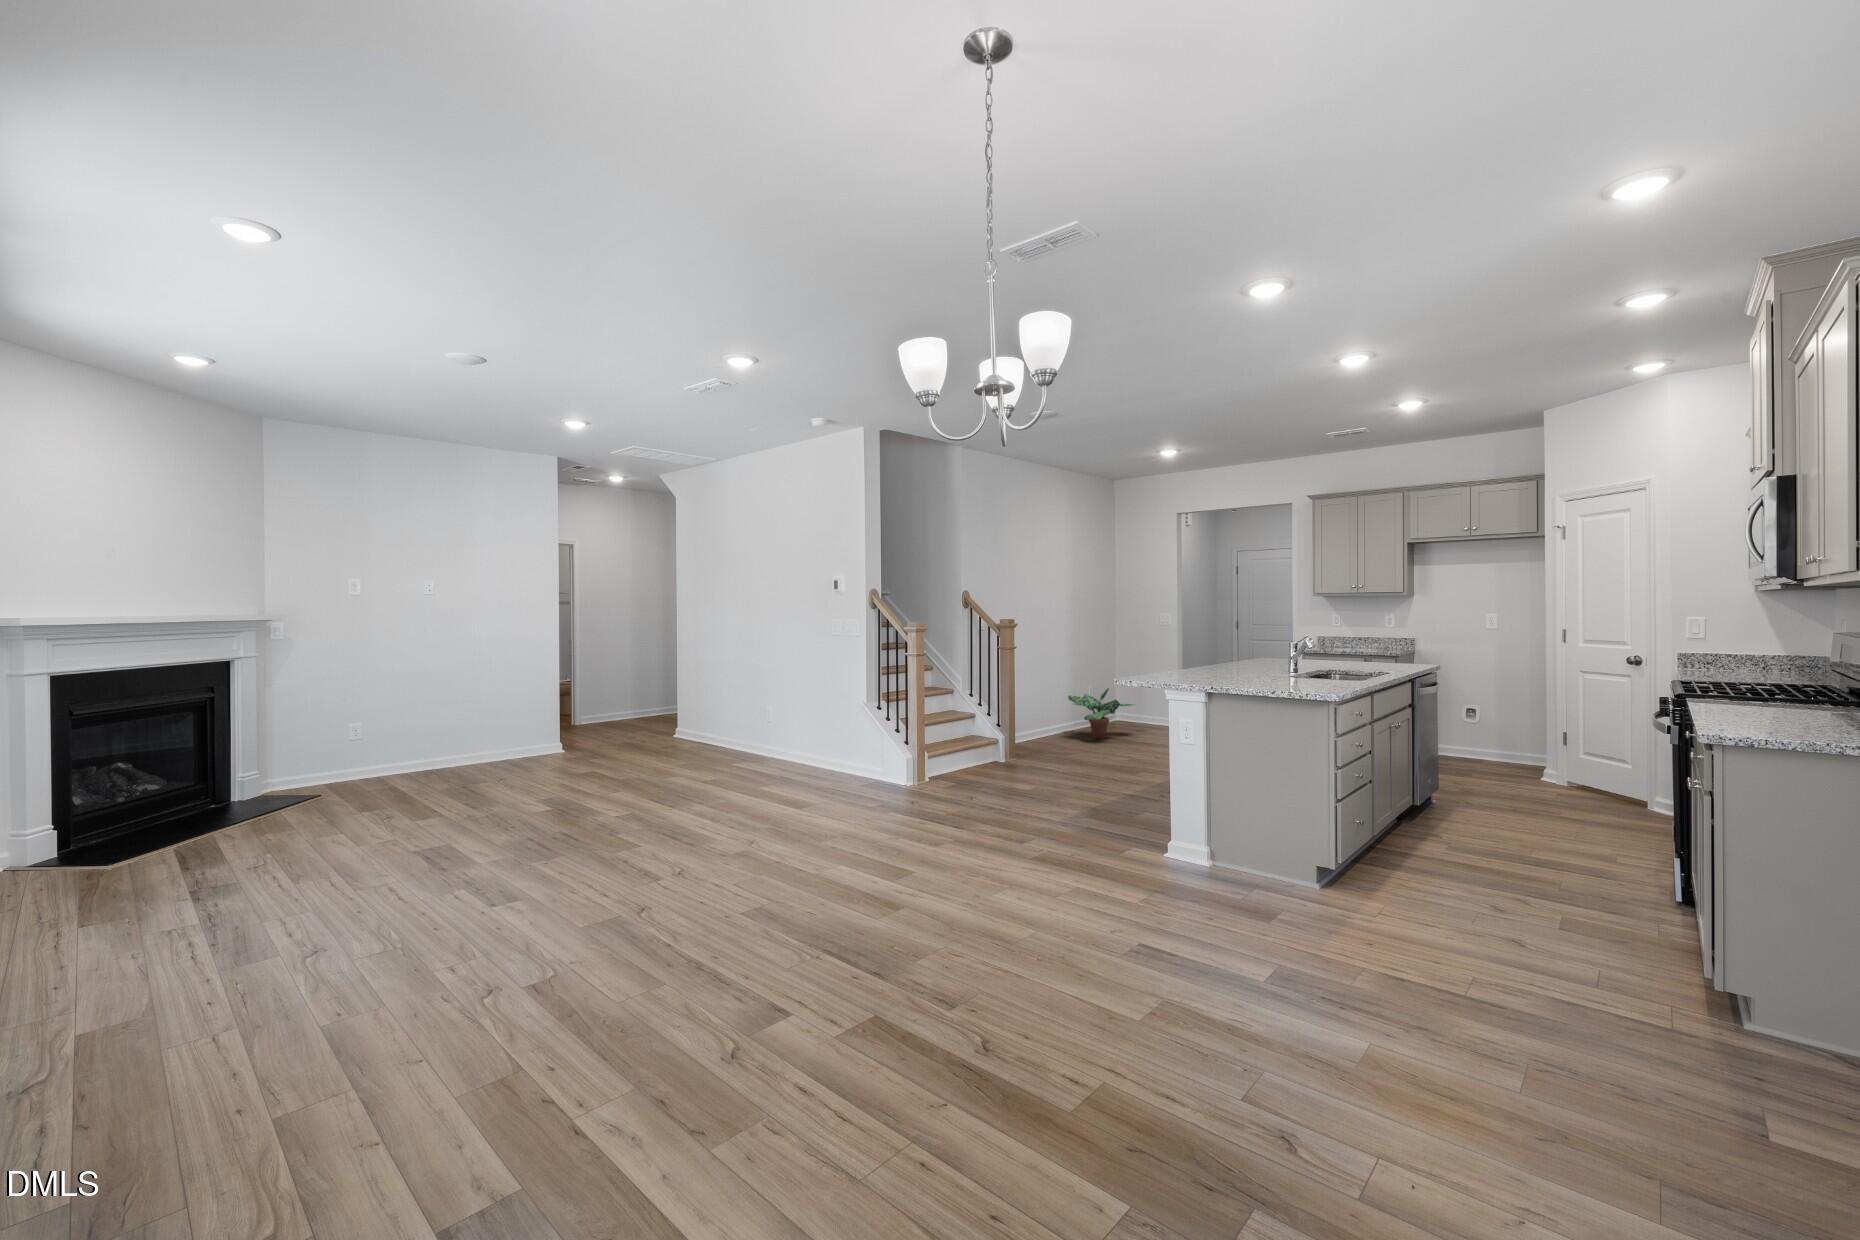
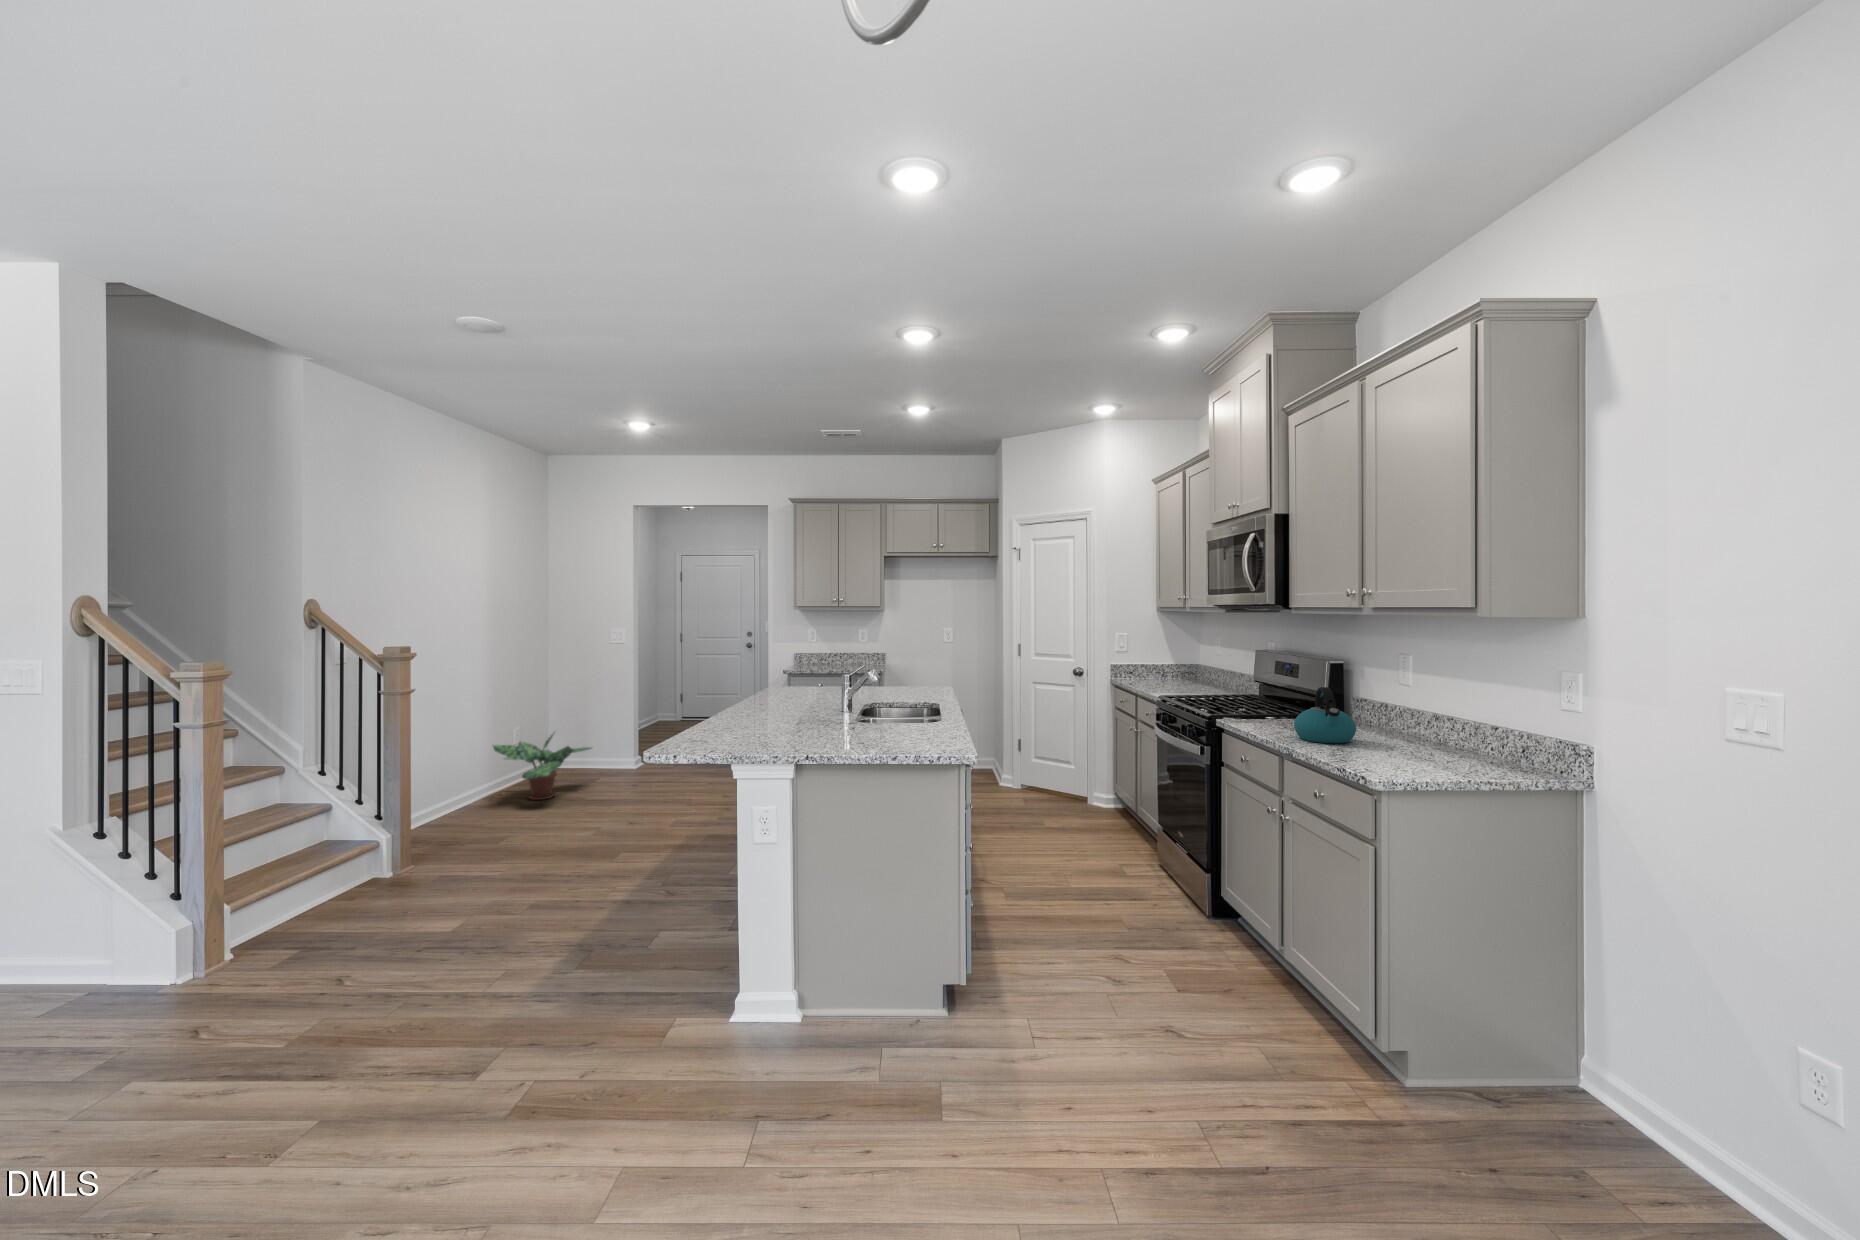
kettle: none [1735,661,1821,721] -> present [1294,687,1356,743]

